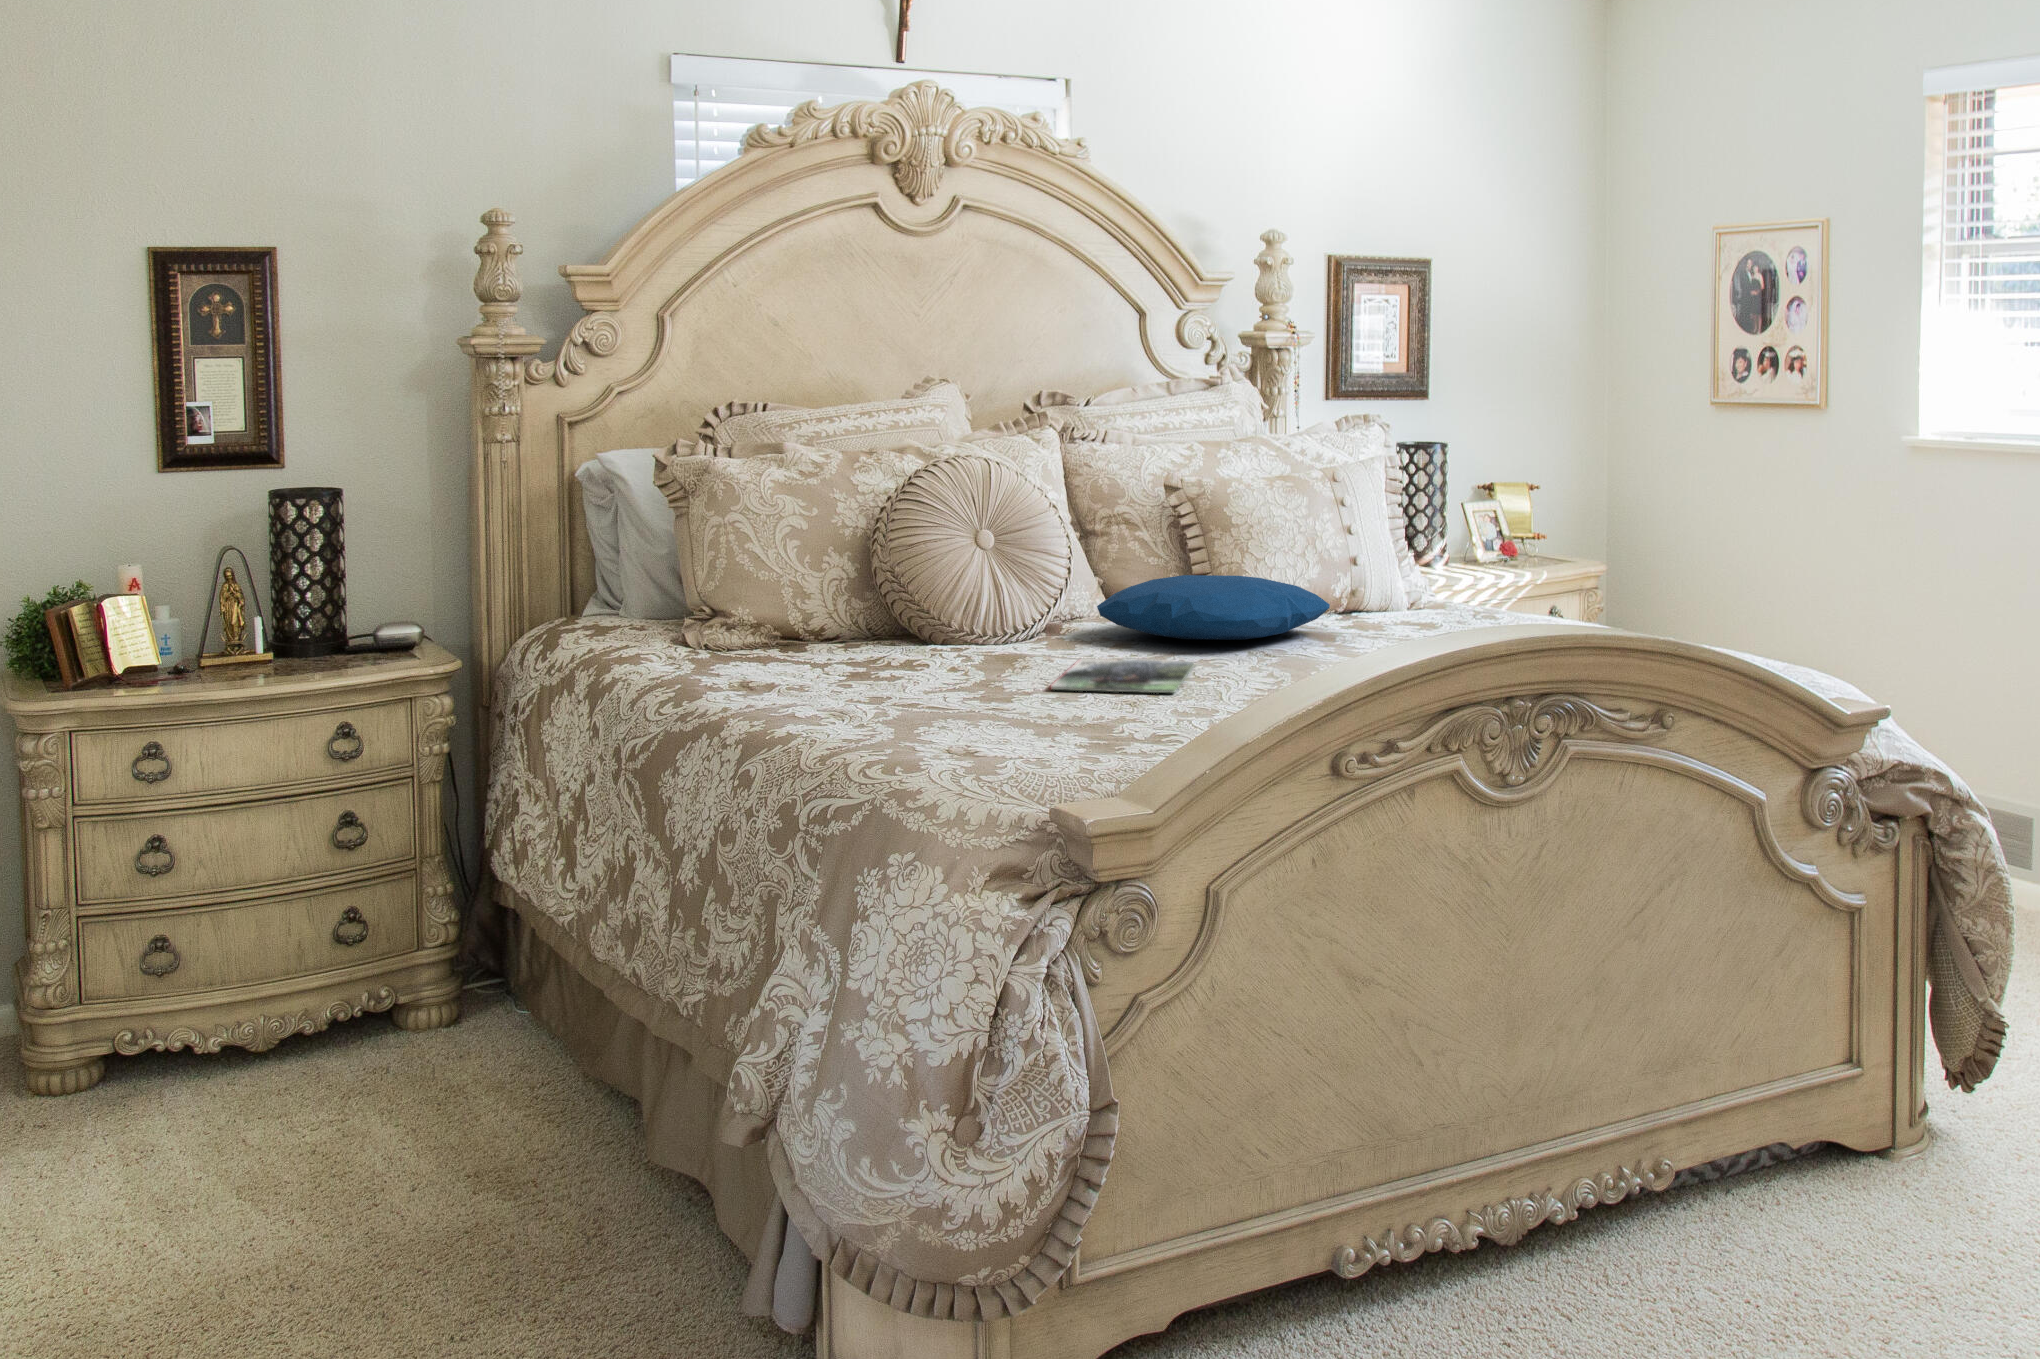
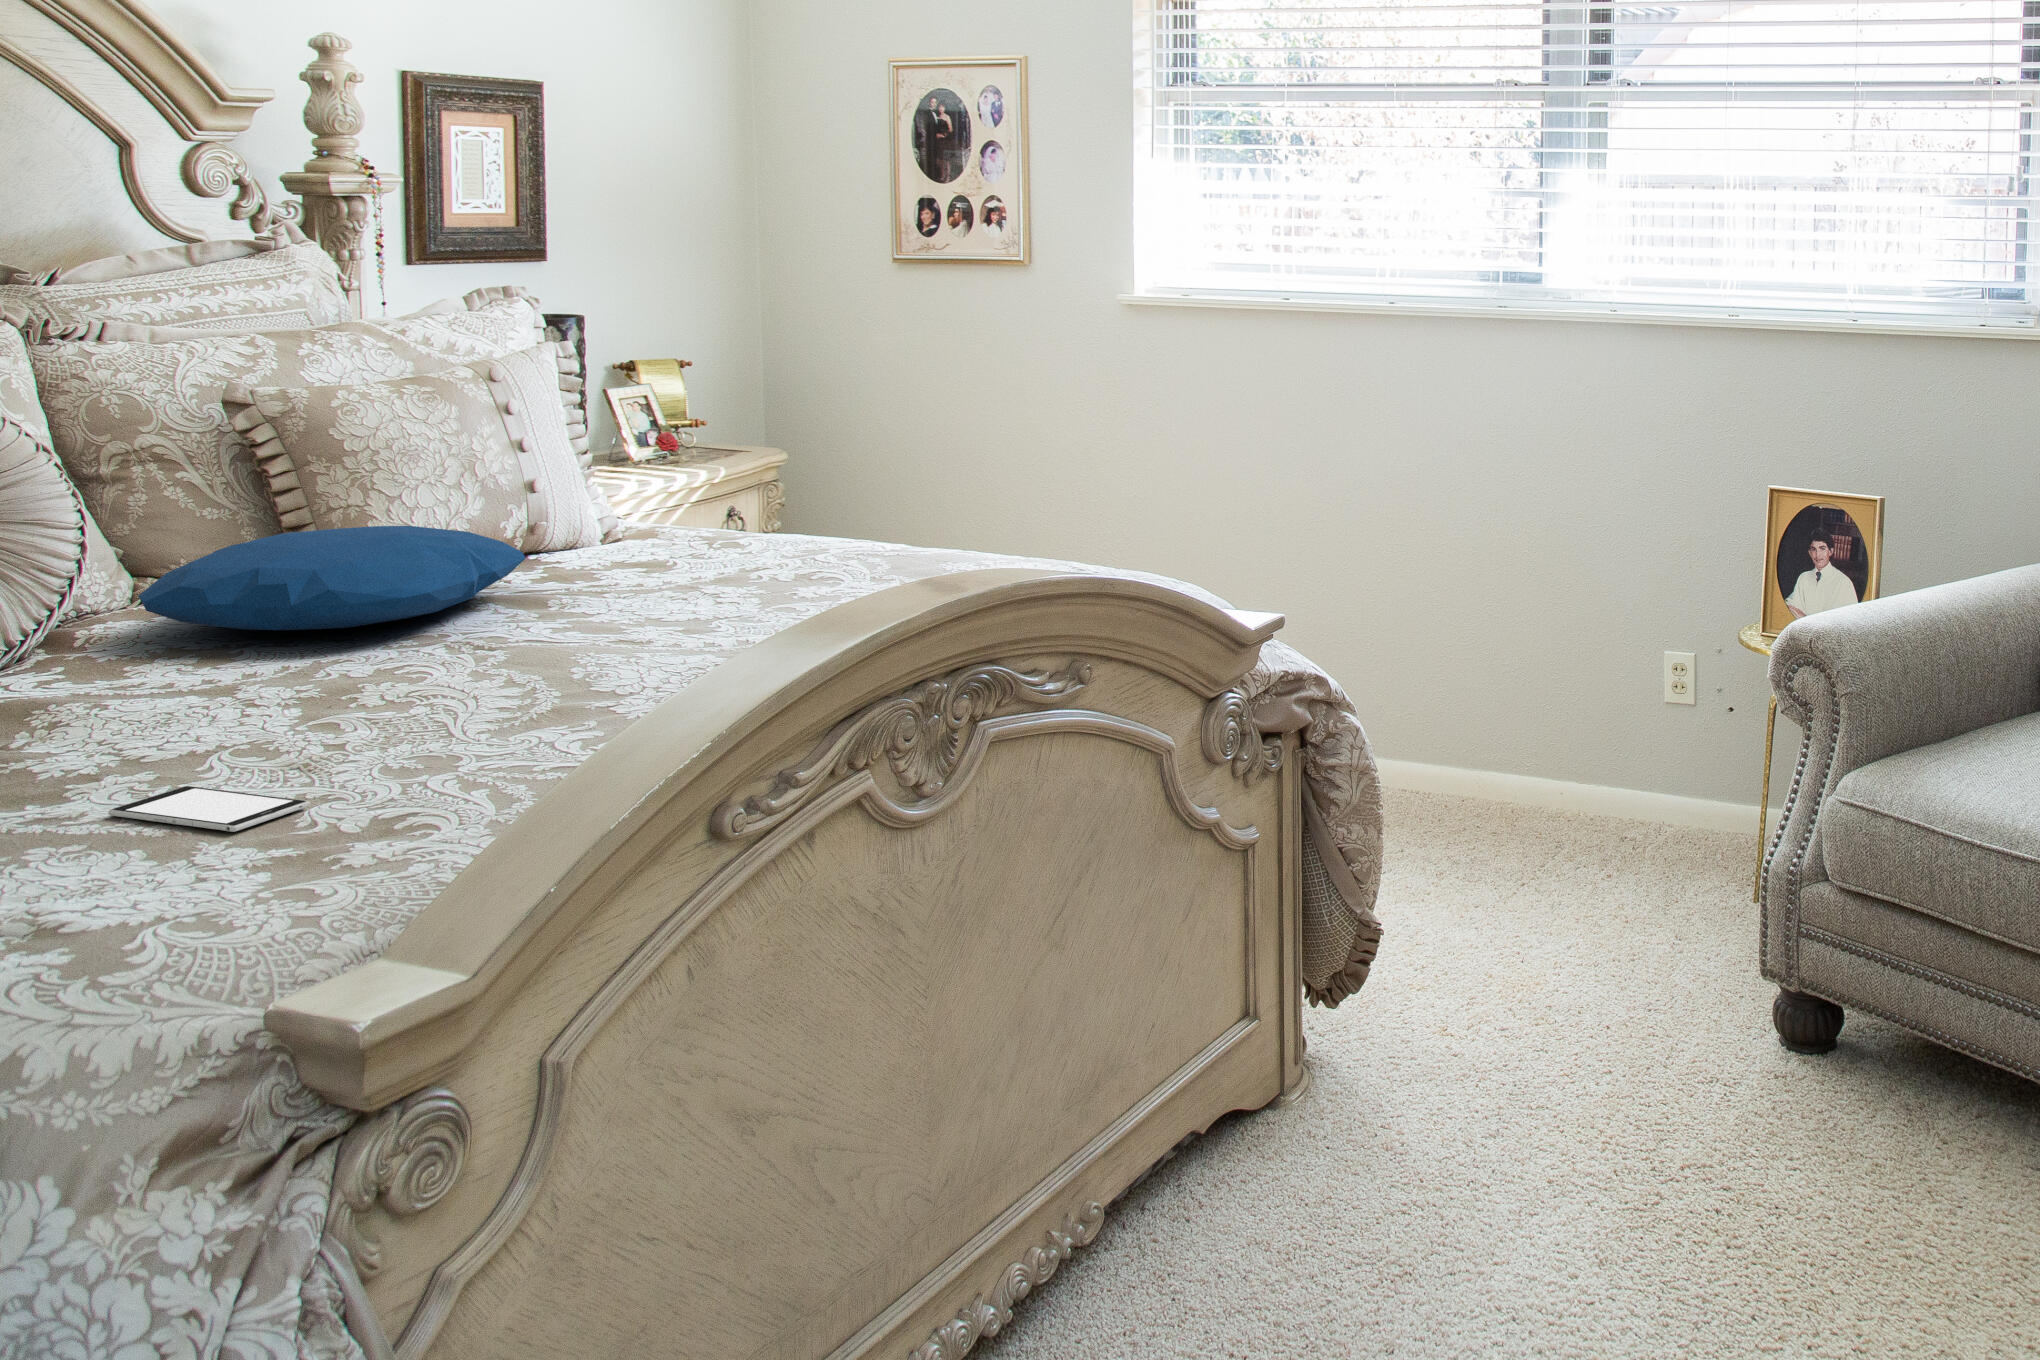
magazine: present [1050,659,1194,693] -> none [116,669,353,760]
smartphone: none [1031,706,1127,730] -> present [108,786,310,832]

